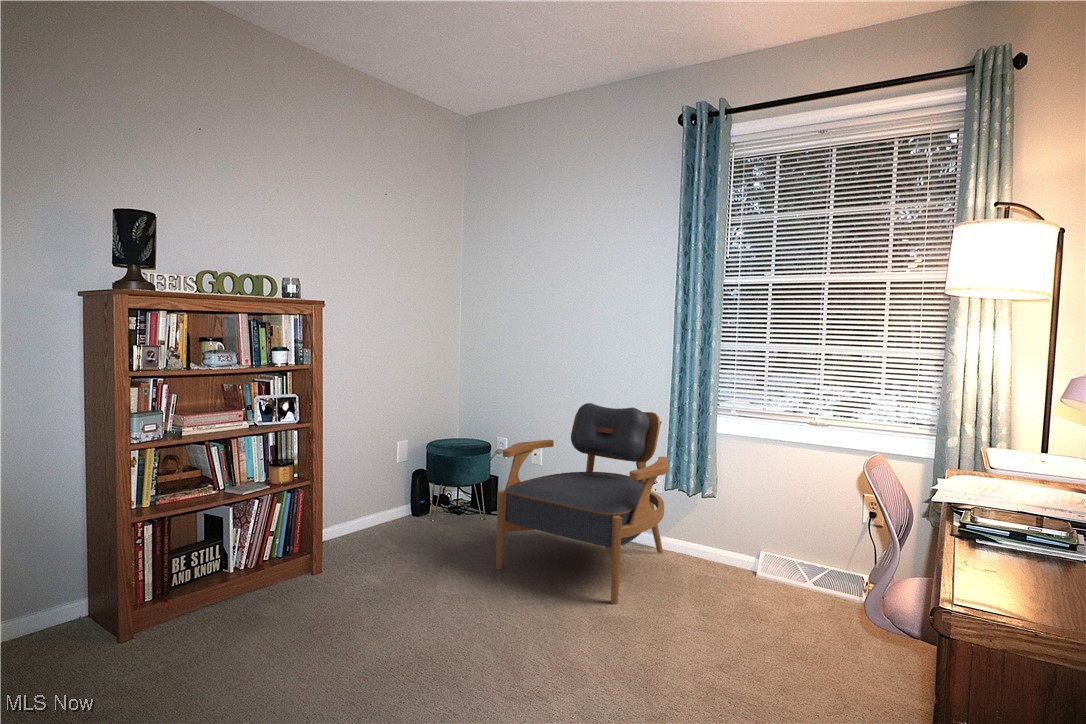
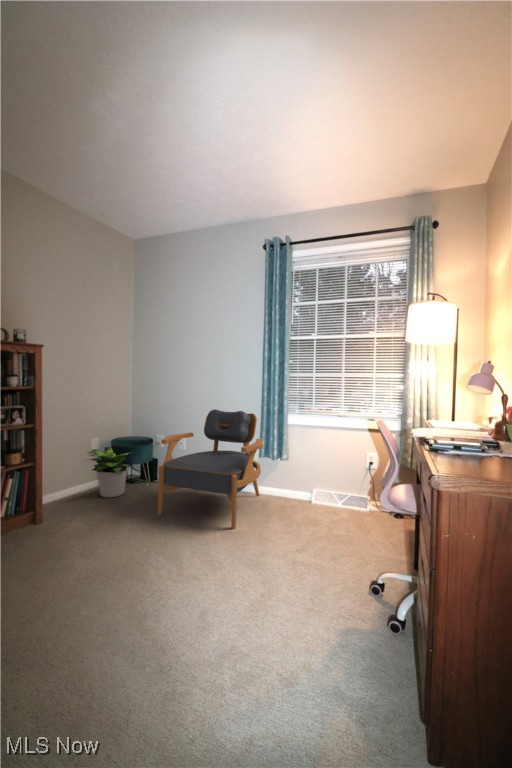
potted plant: none [387,455,471,534] -> present [88,447,135,498]

